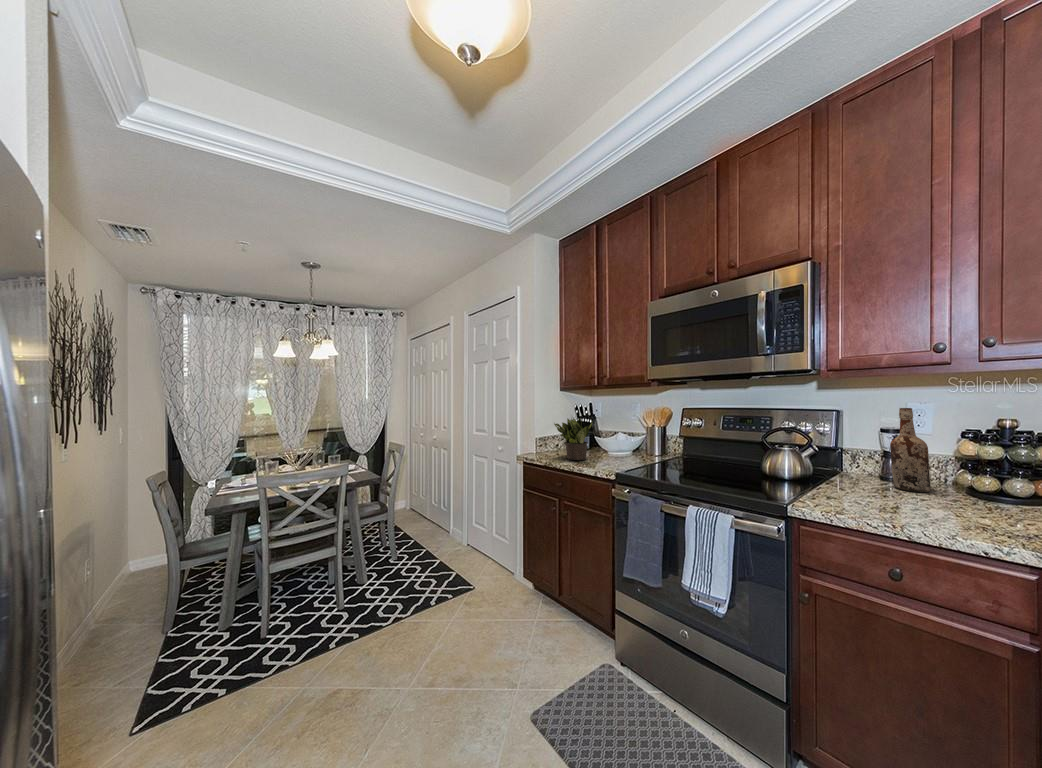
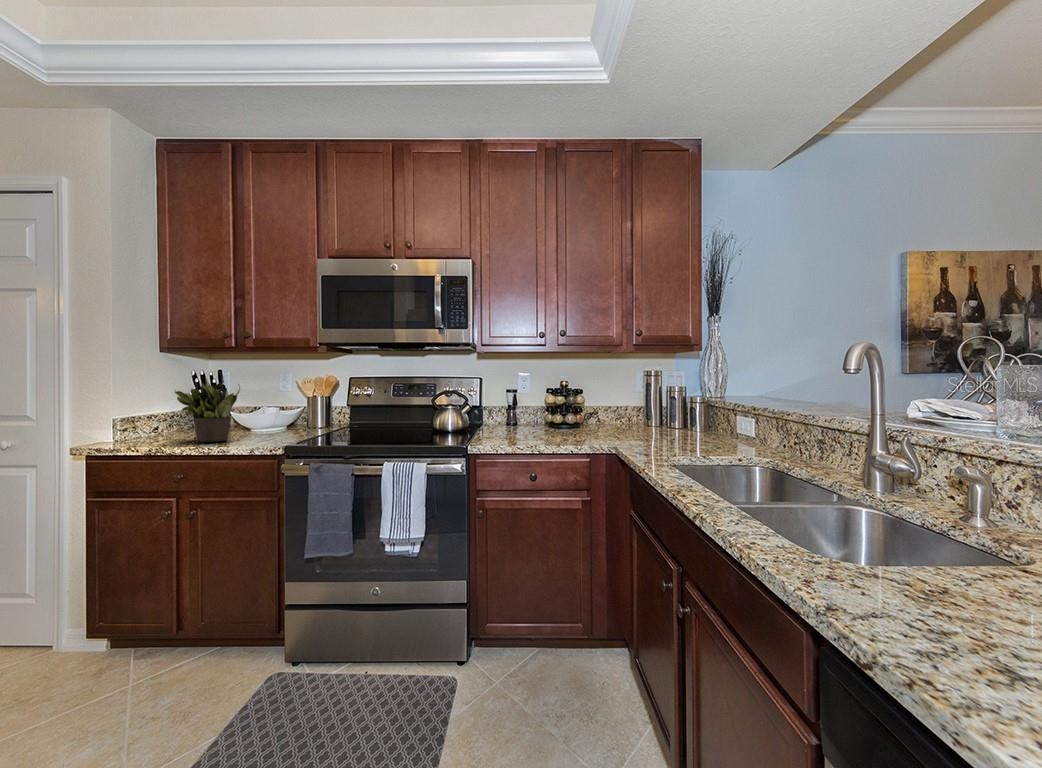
wine bottle: present [890,408,930,492] -> none [514,371,533,431]

